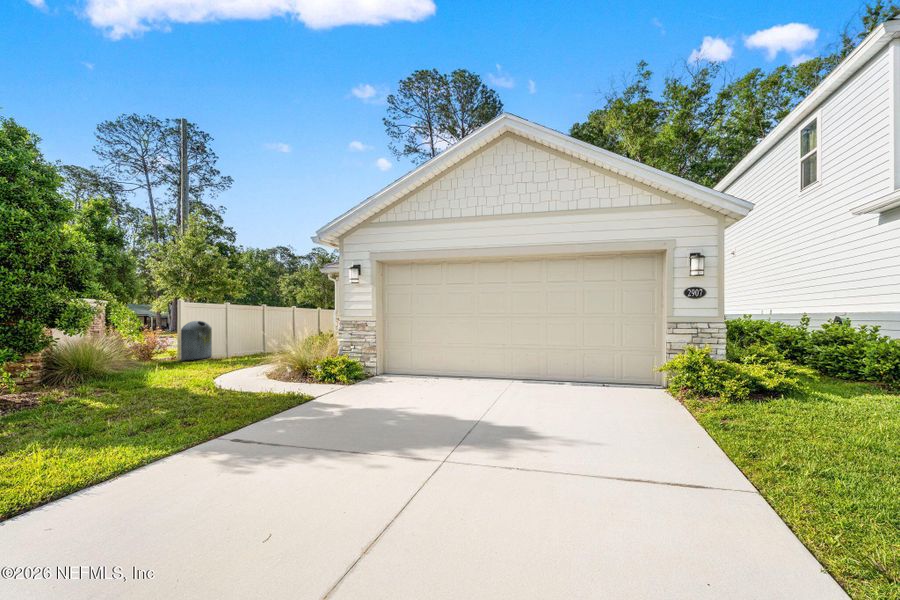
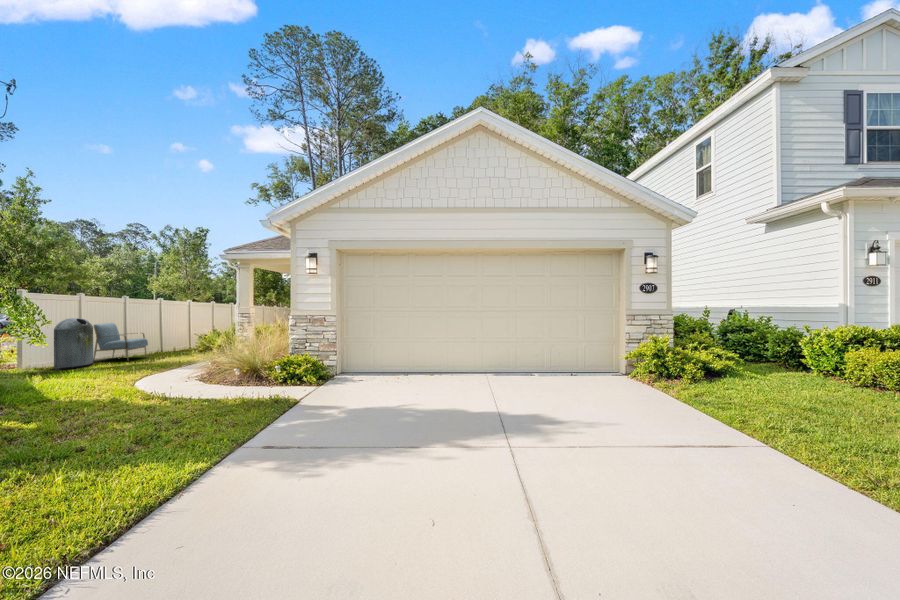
chair: none [214,325,254,356] -> present [93,323,148,361]

